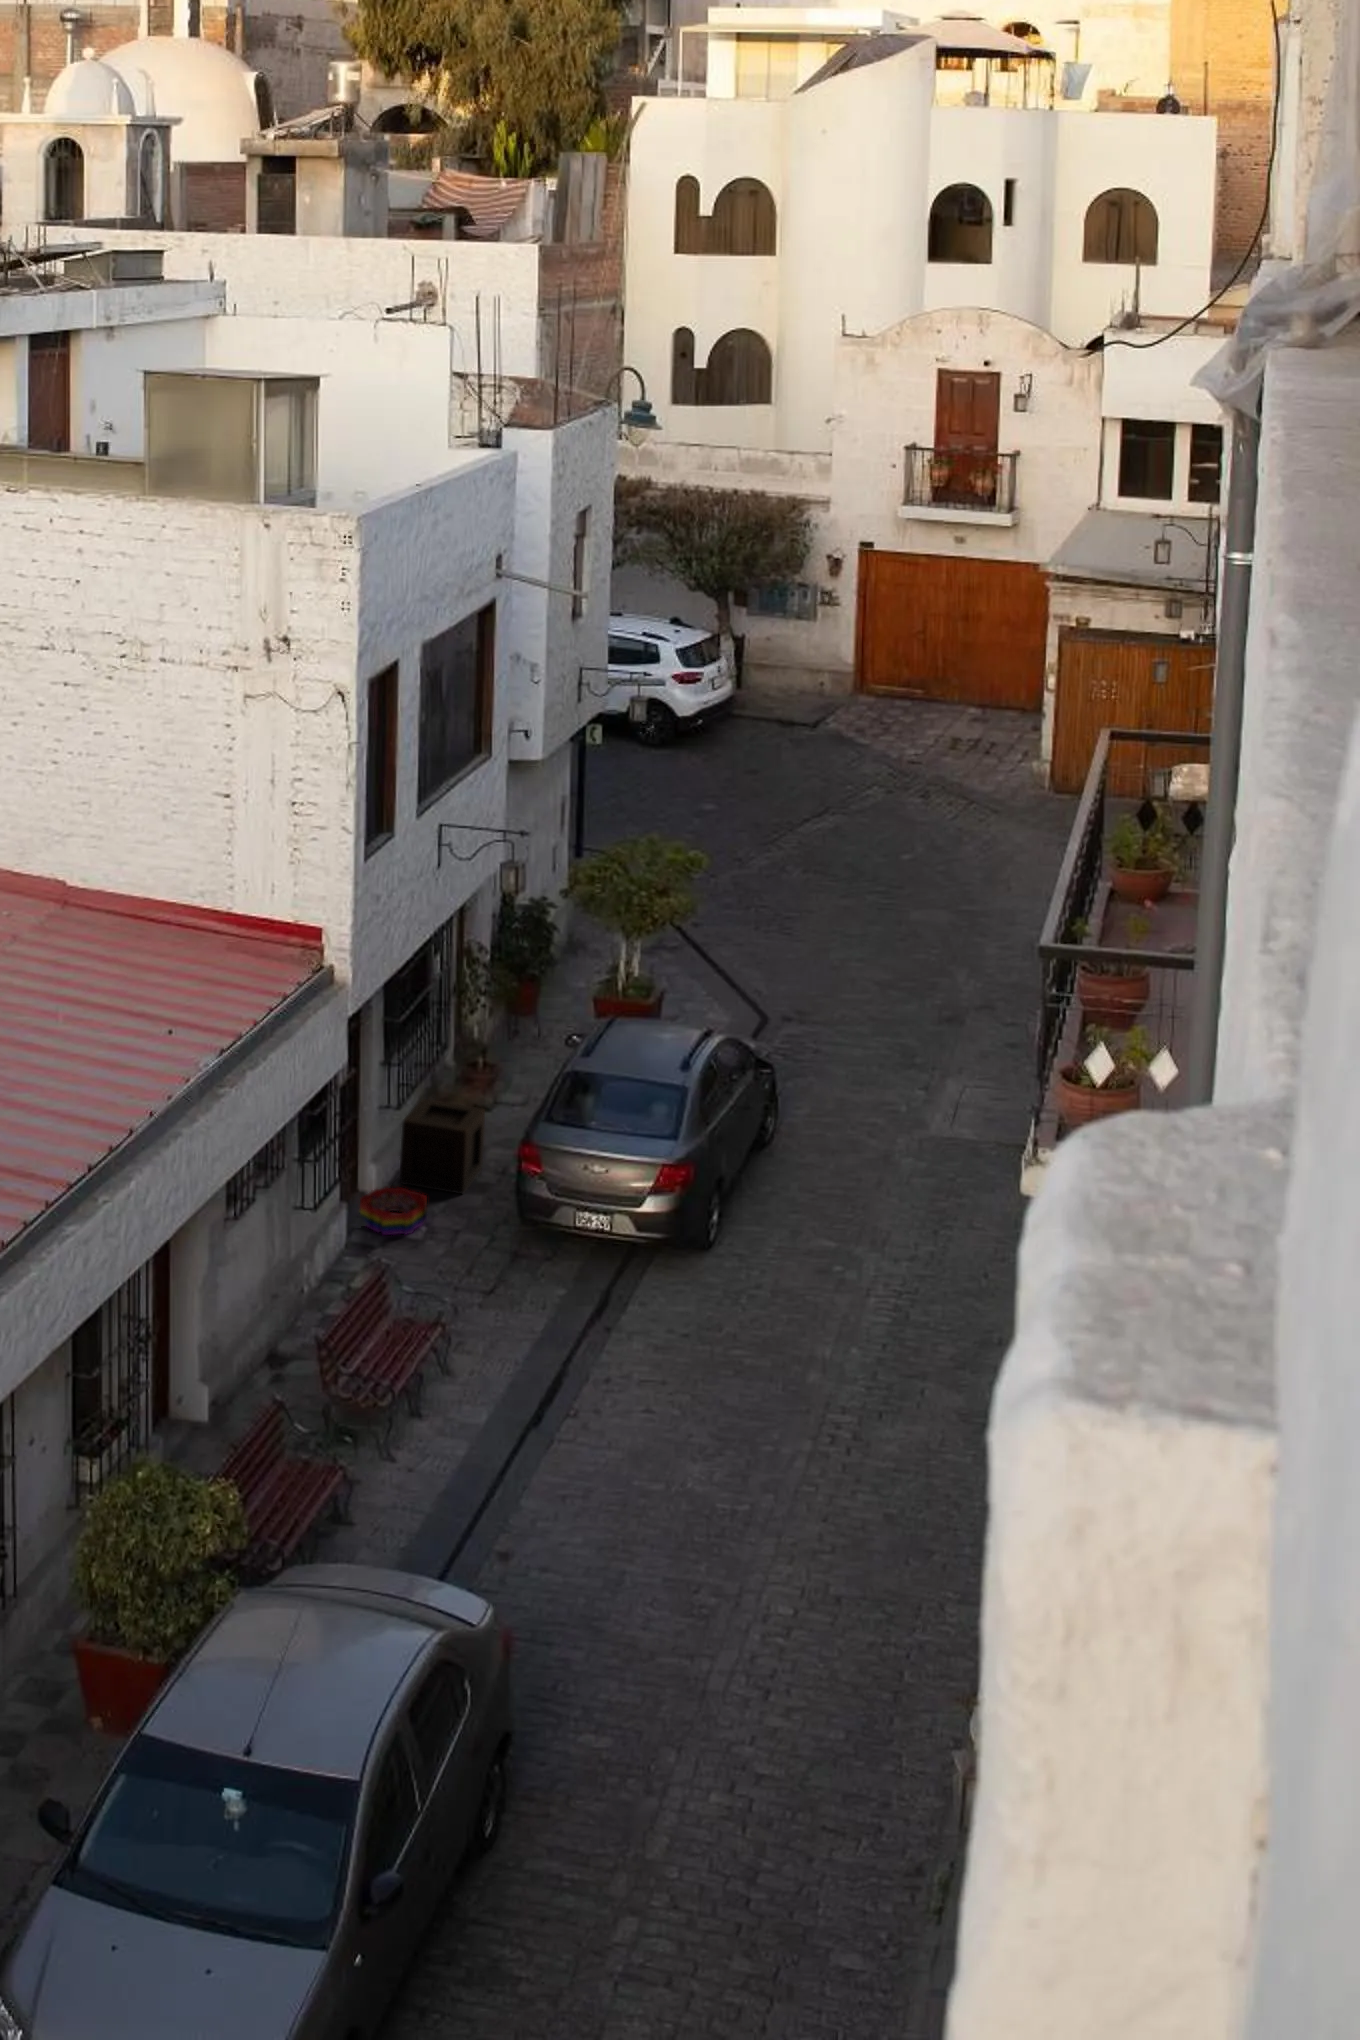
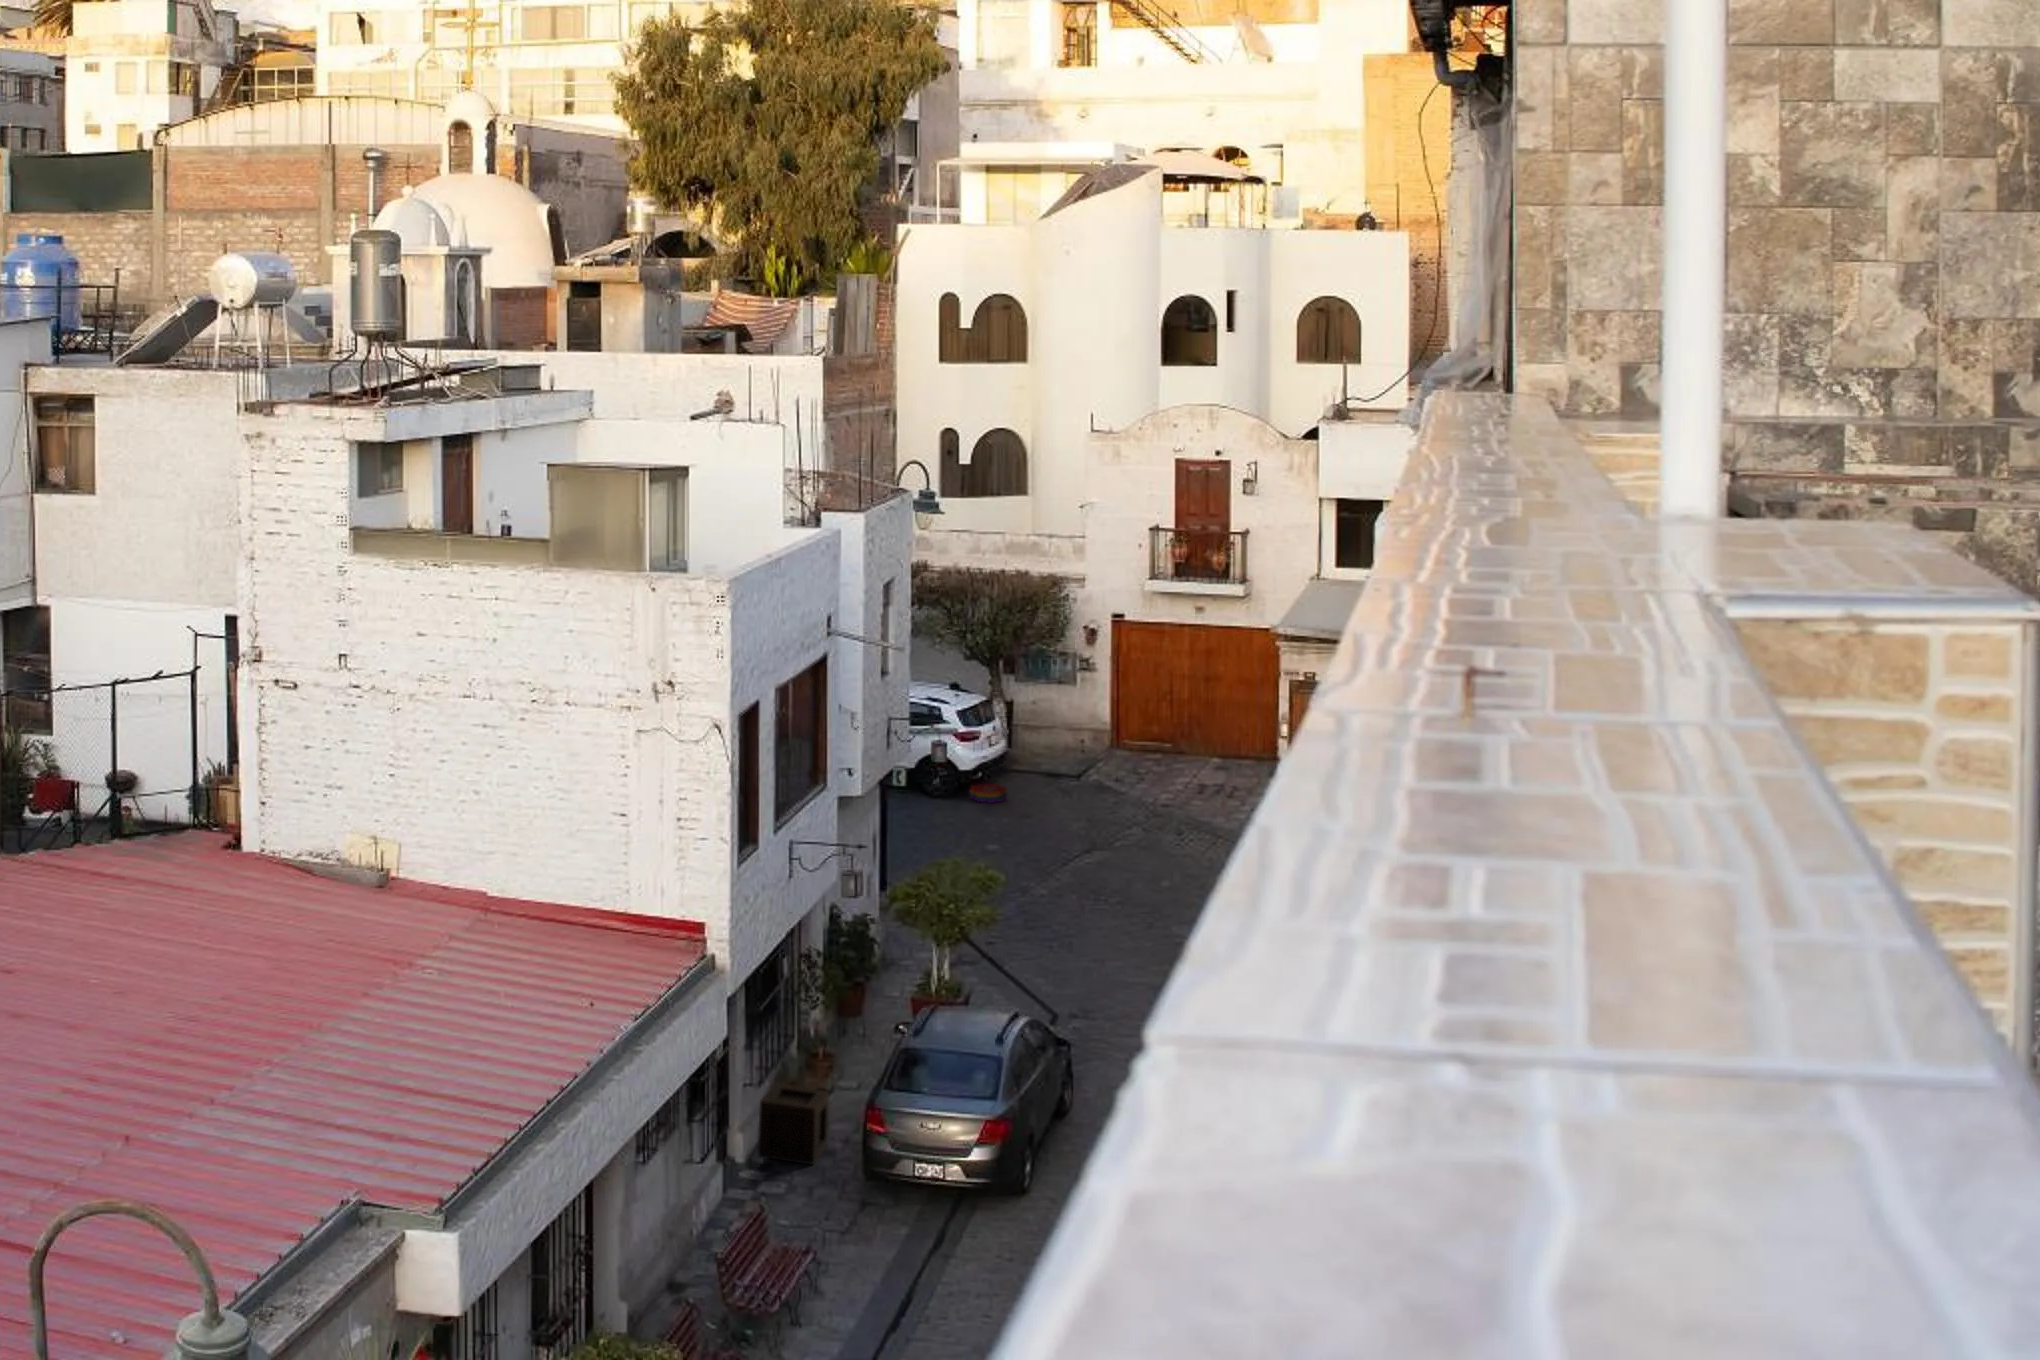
storage bin: present [359,1187,427,1235] -> present [970,784,1007,803]

